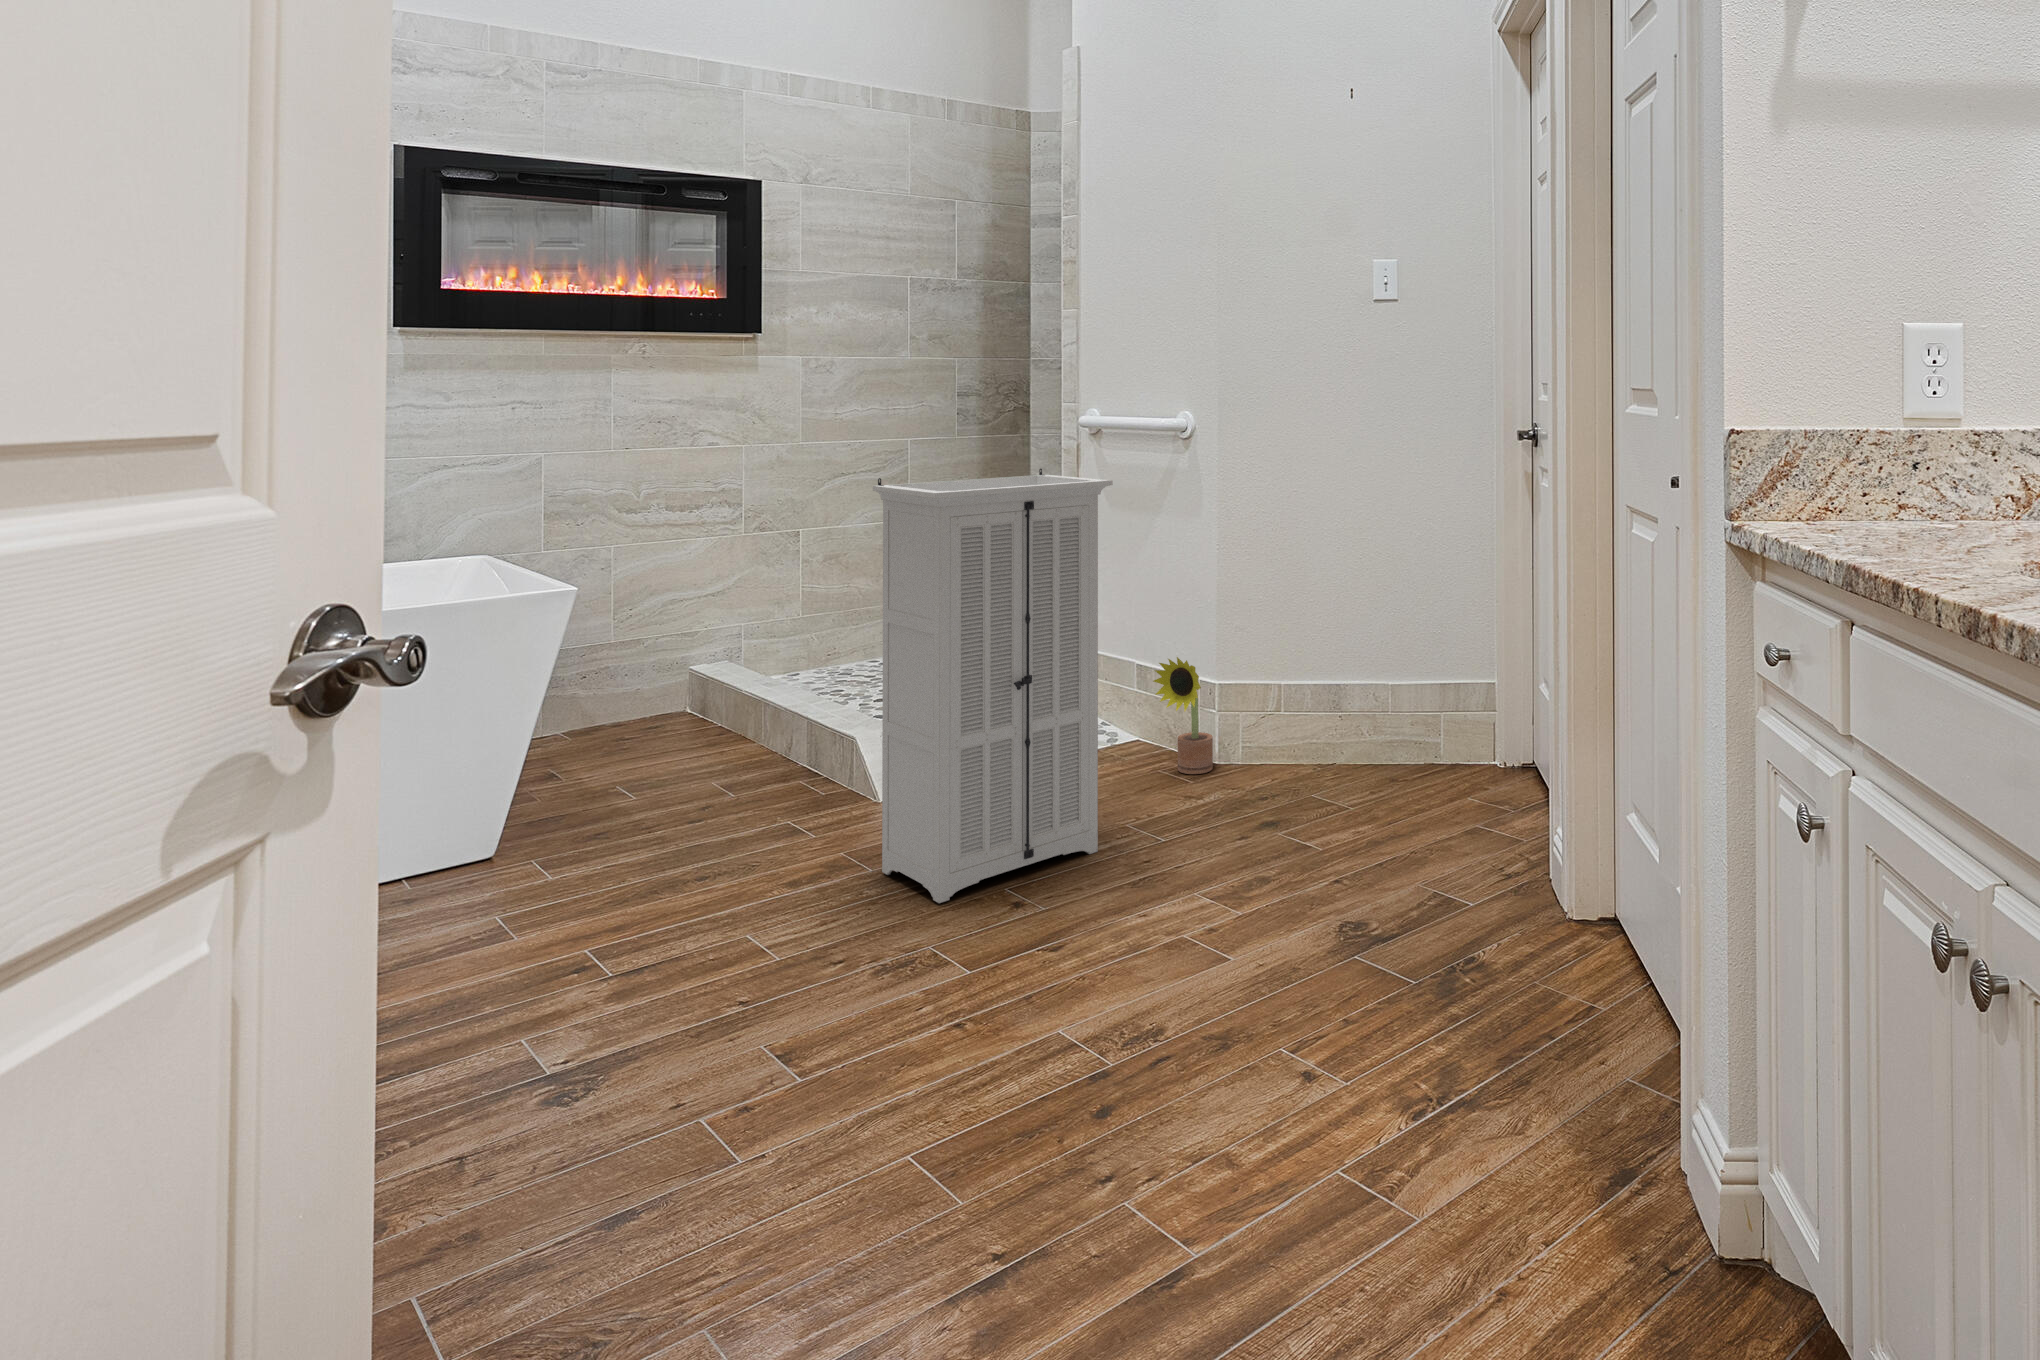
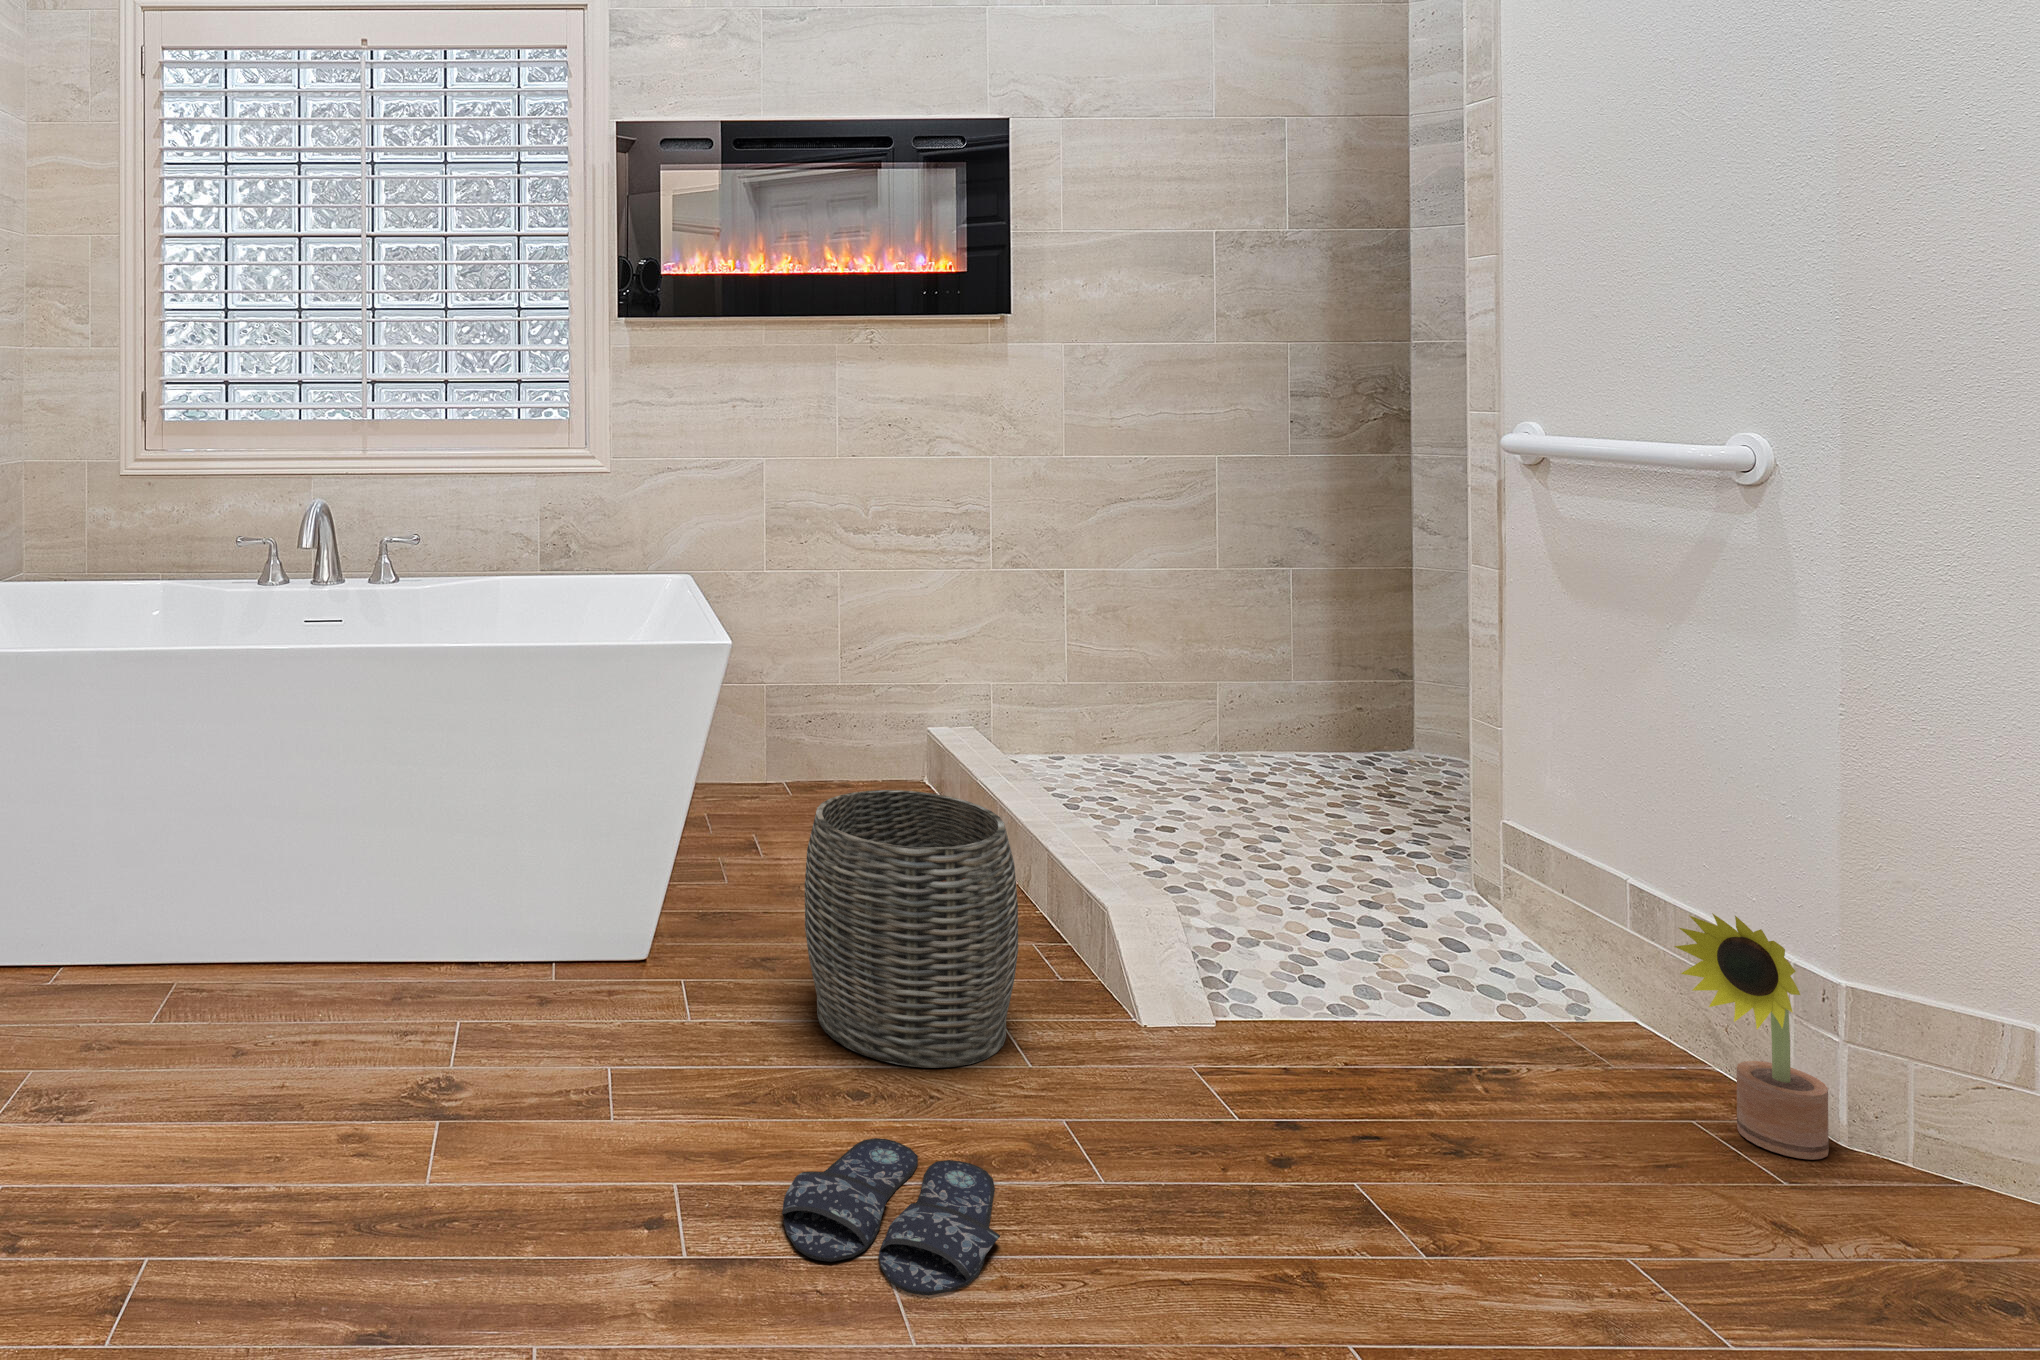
storage cabinet: present [873,469,1113,903] -> none [1109,536,1585,1294]
woven basket: none [637,681,800,867] -> present [805,790,1018,1068]
slippers: none [657,896,809,969] -> present [782,1138,1000,1296]

